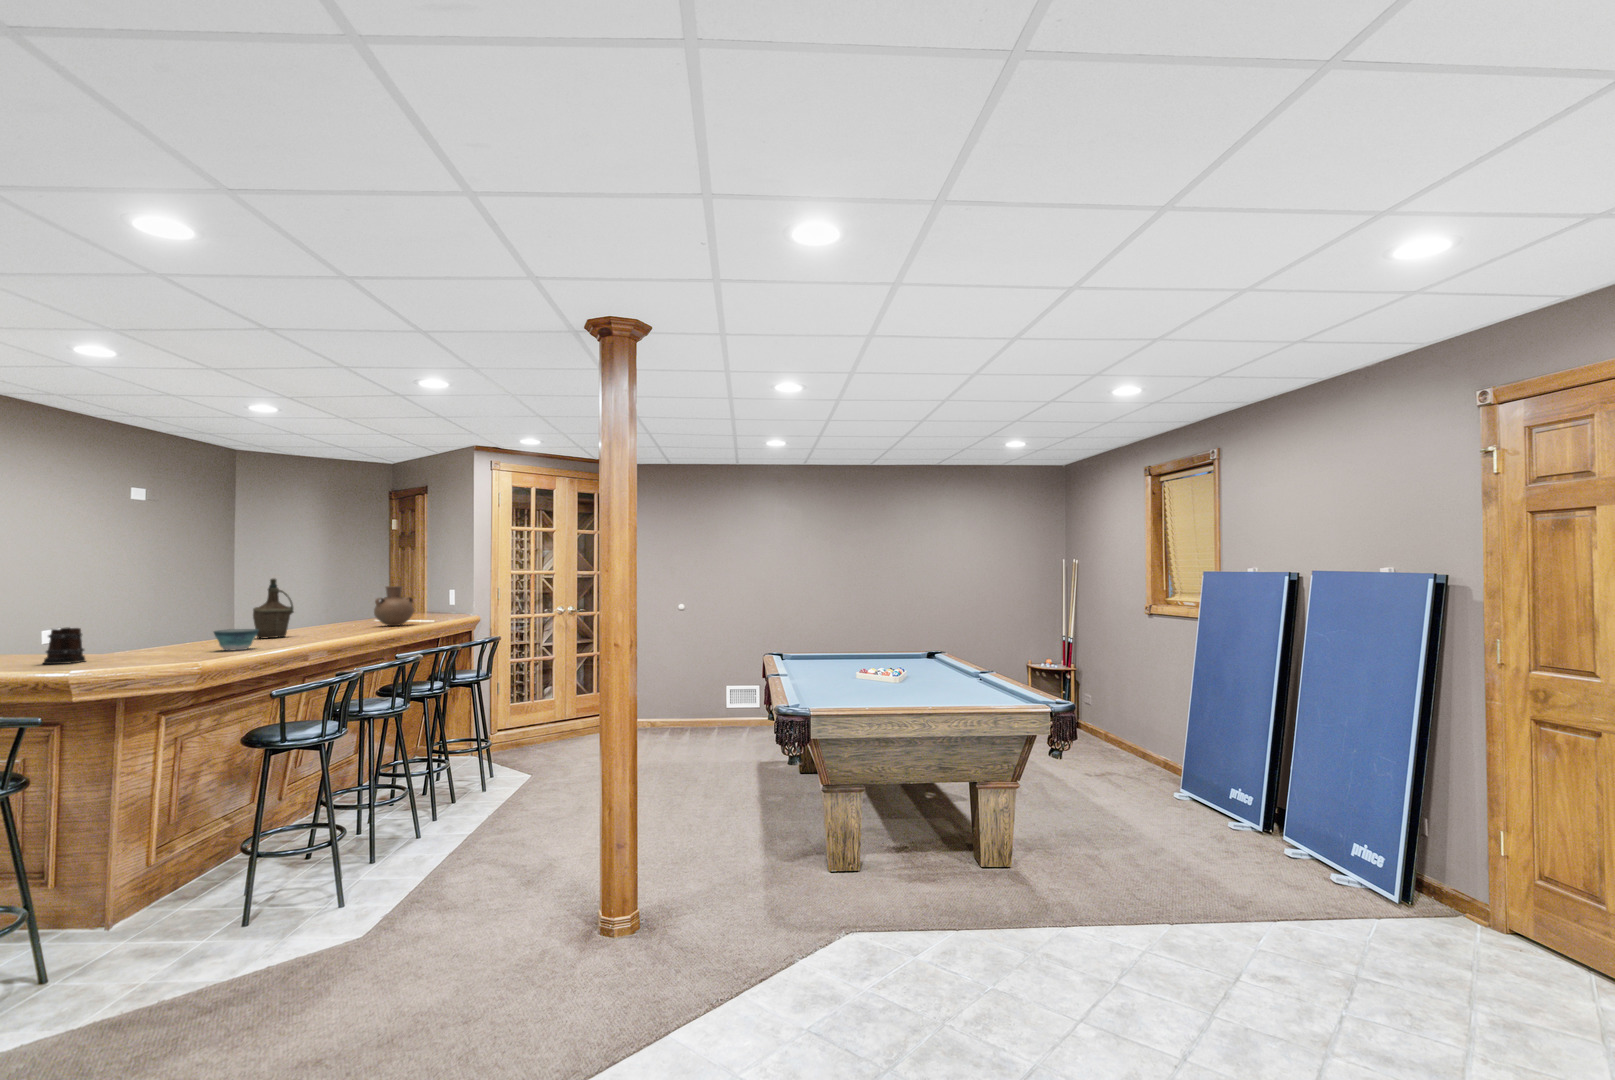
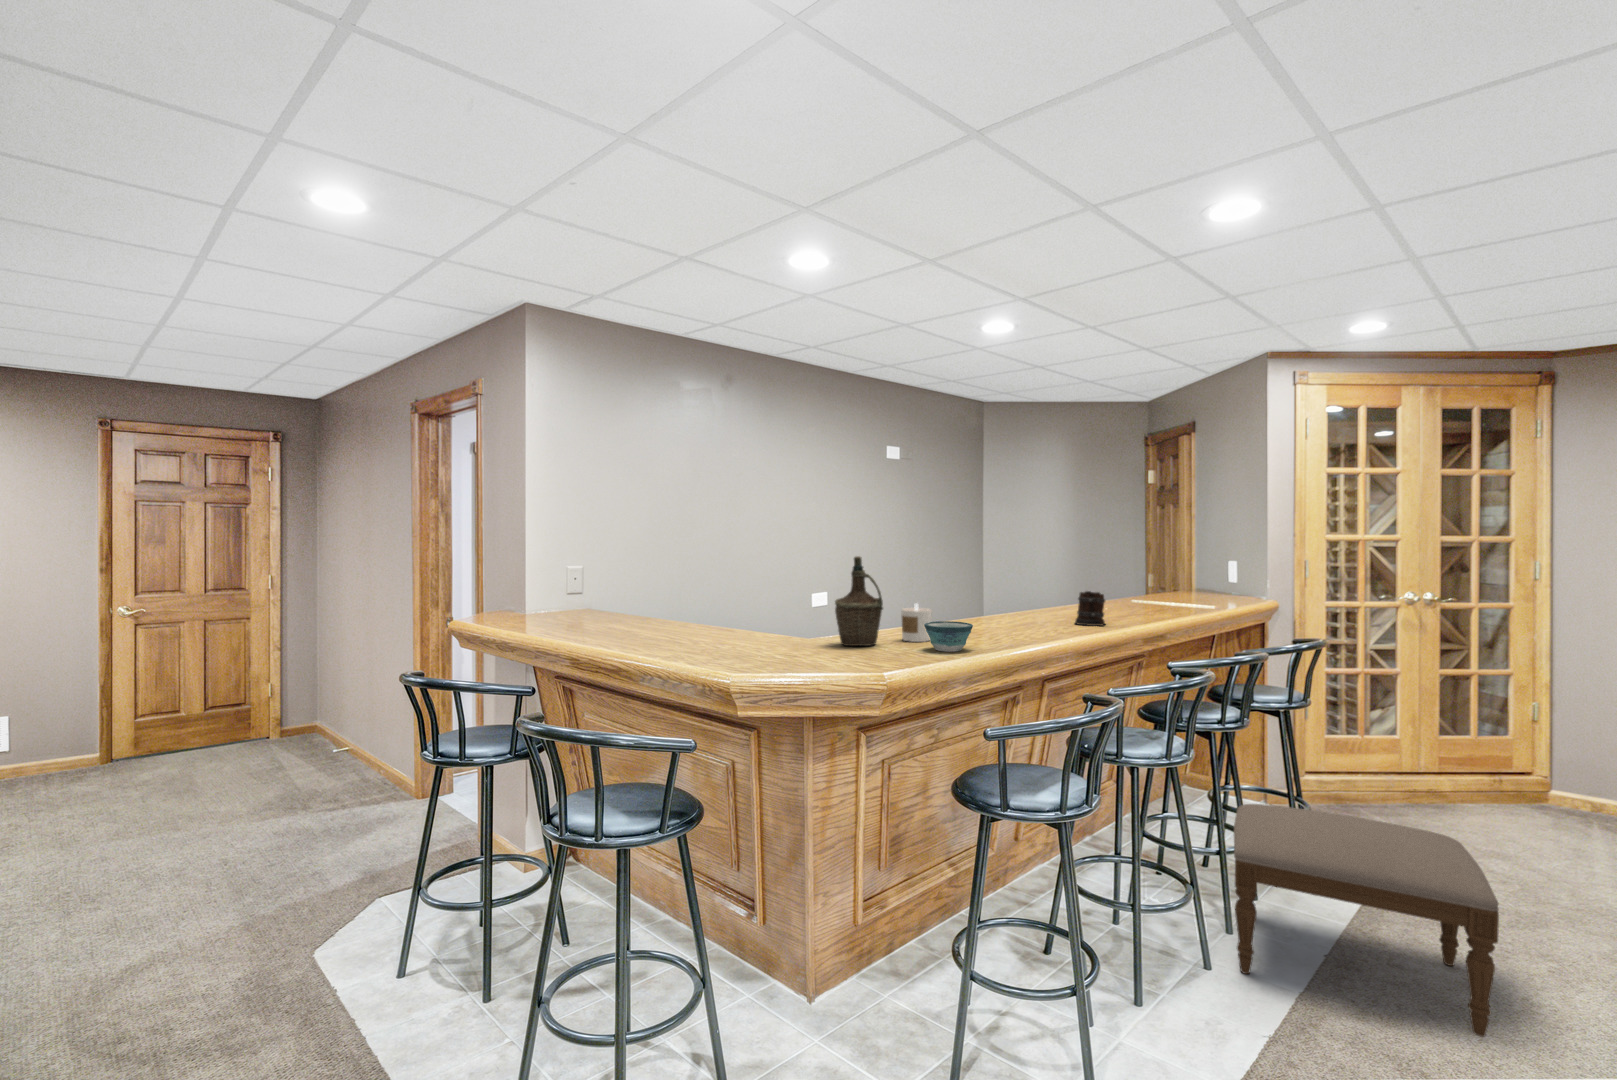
bottle: present [253,578,294,639] -> present [835,556,883,646]
vase: present [374,586,413,626] -> none [1125,561,1178,617]
candle: none [183,619,214,650] -> present [901,603,932,642]
beer mug: present [43,628,86,664] -> present [1075,591,1105,626]
ottoman: none [443,724,568,827] -> present [1234,804,1499,1037]

